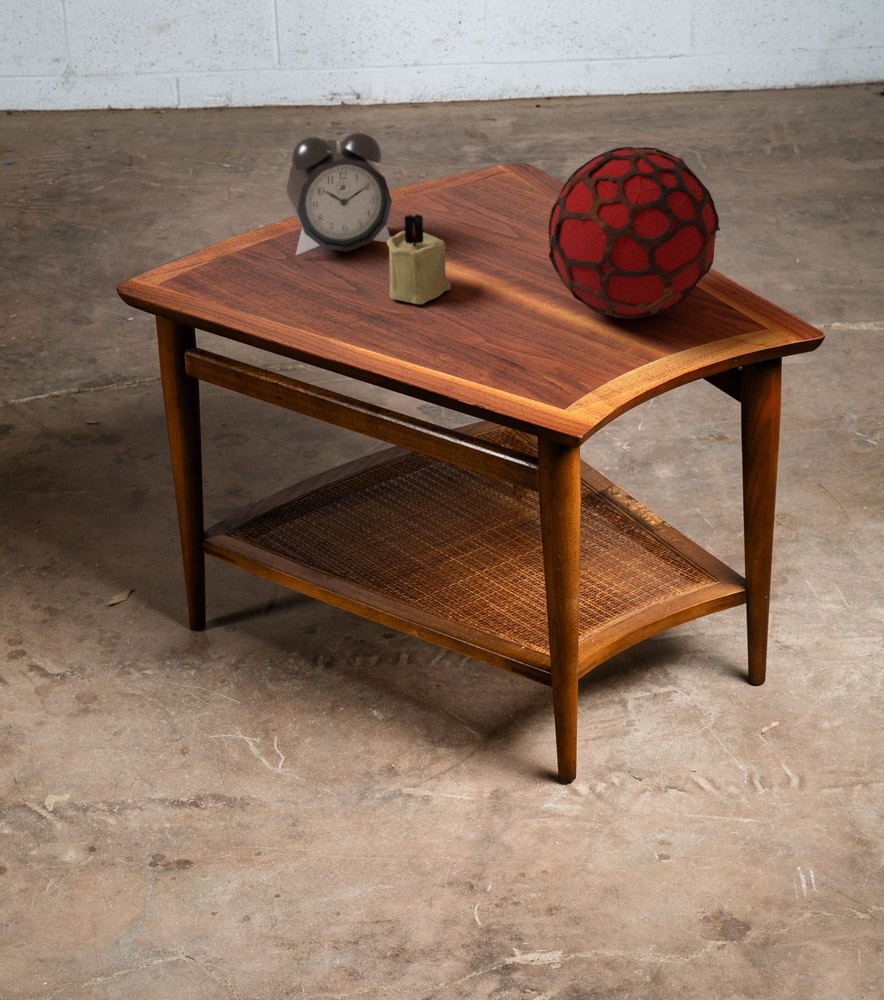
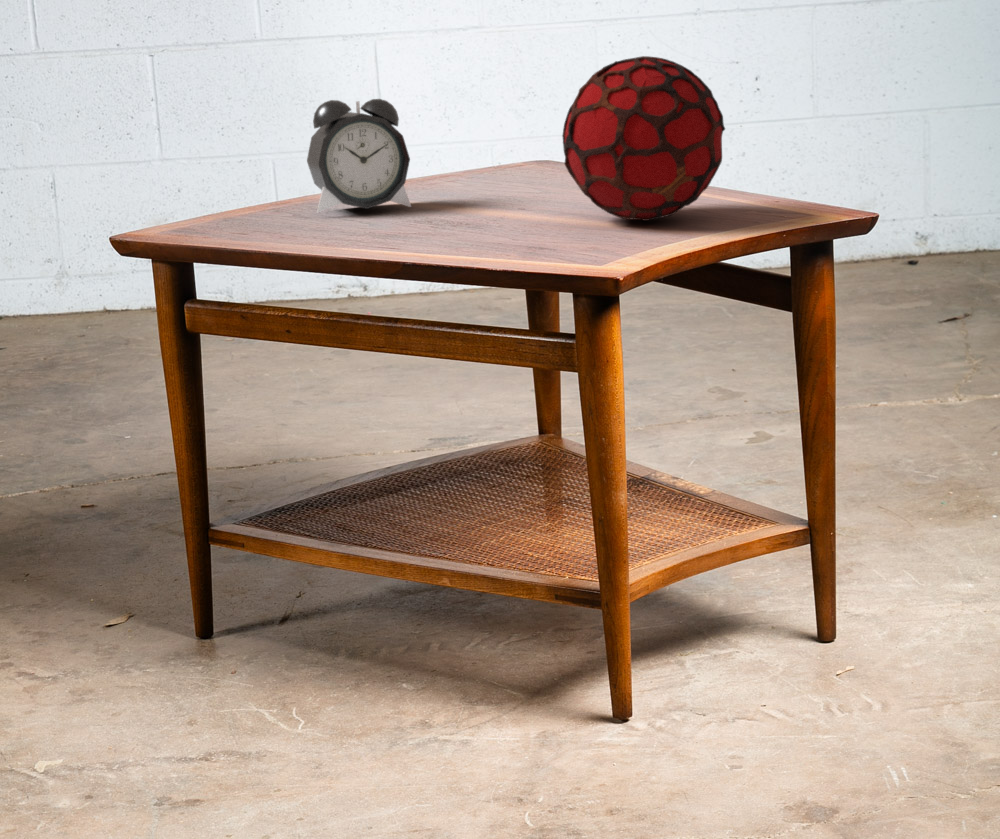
candle: present [387,214,451,304] -> none [407,144,471,226]

